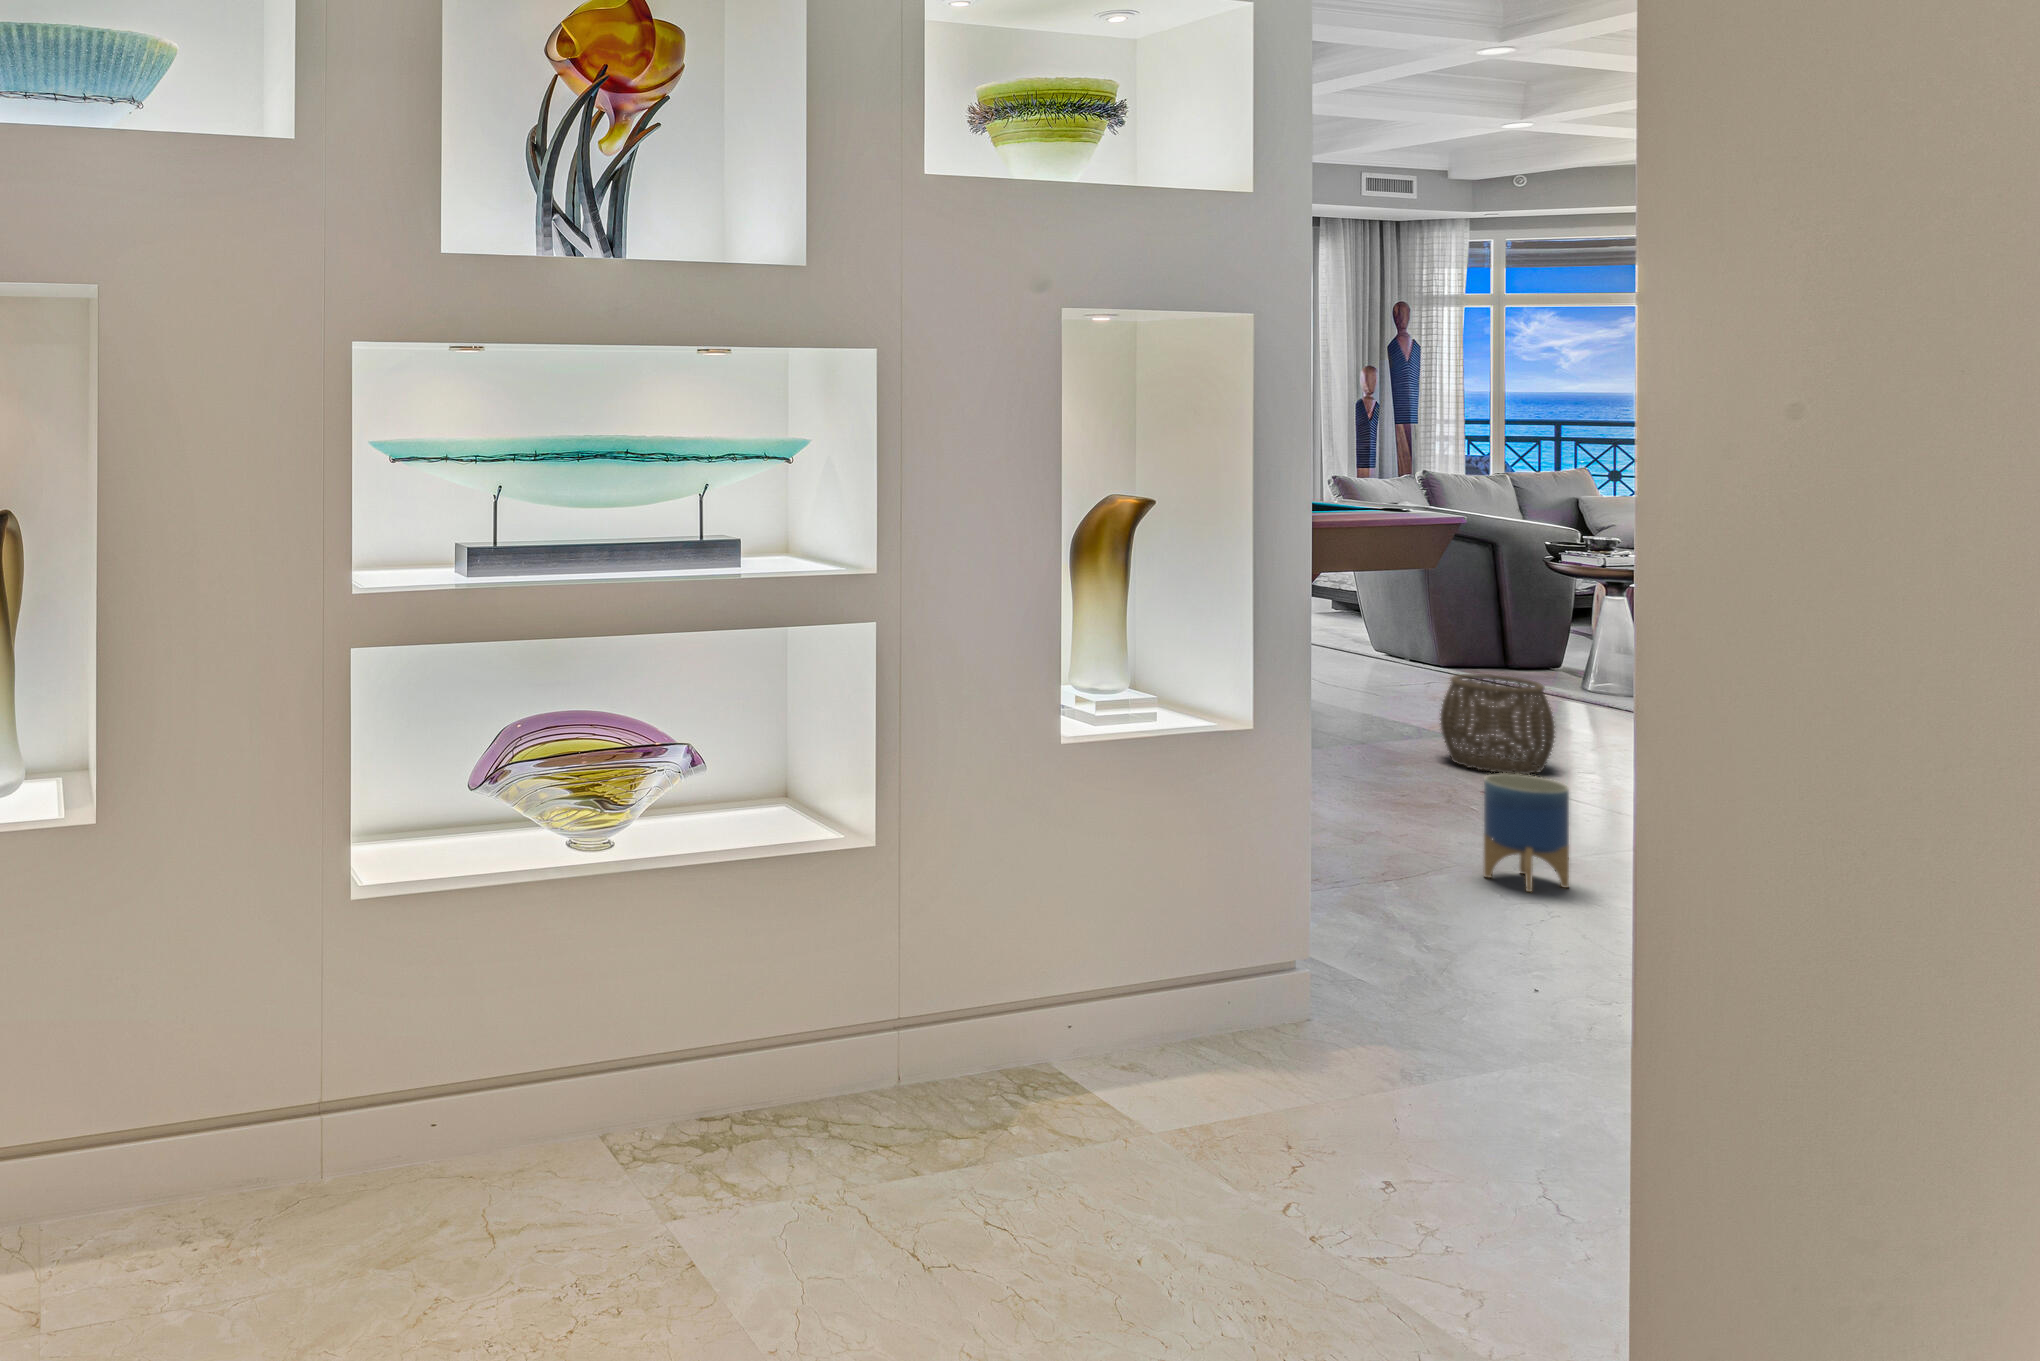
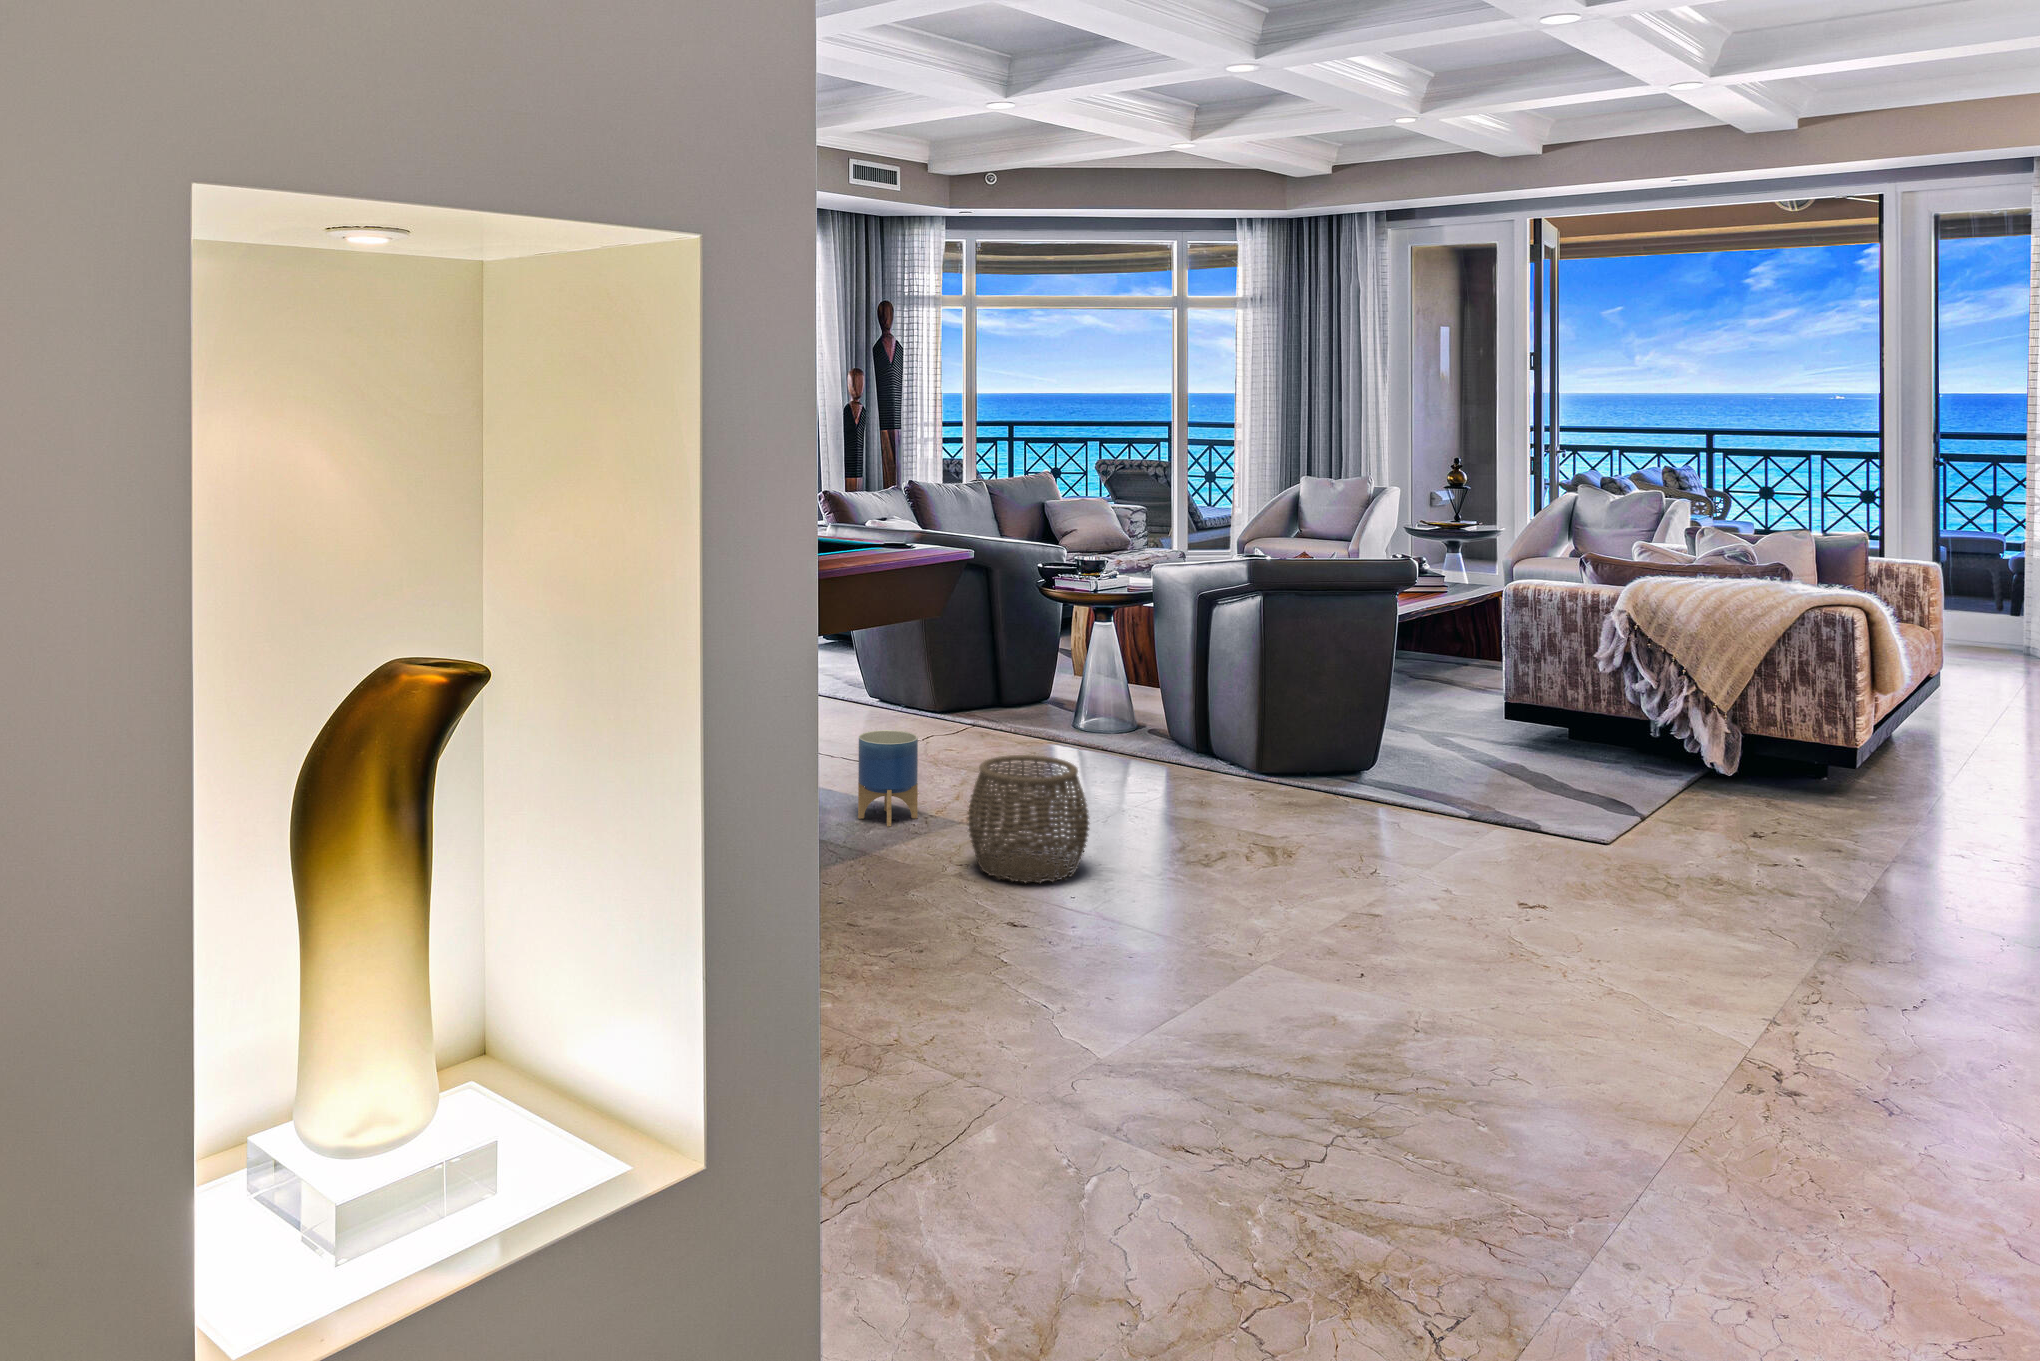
planter: present [1483,774,1569,892] -> present [858,730,918,826]

